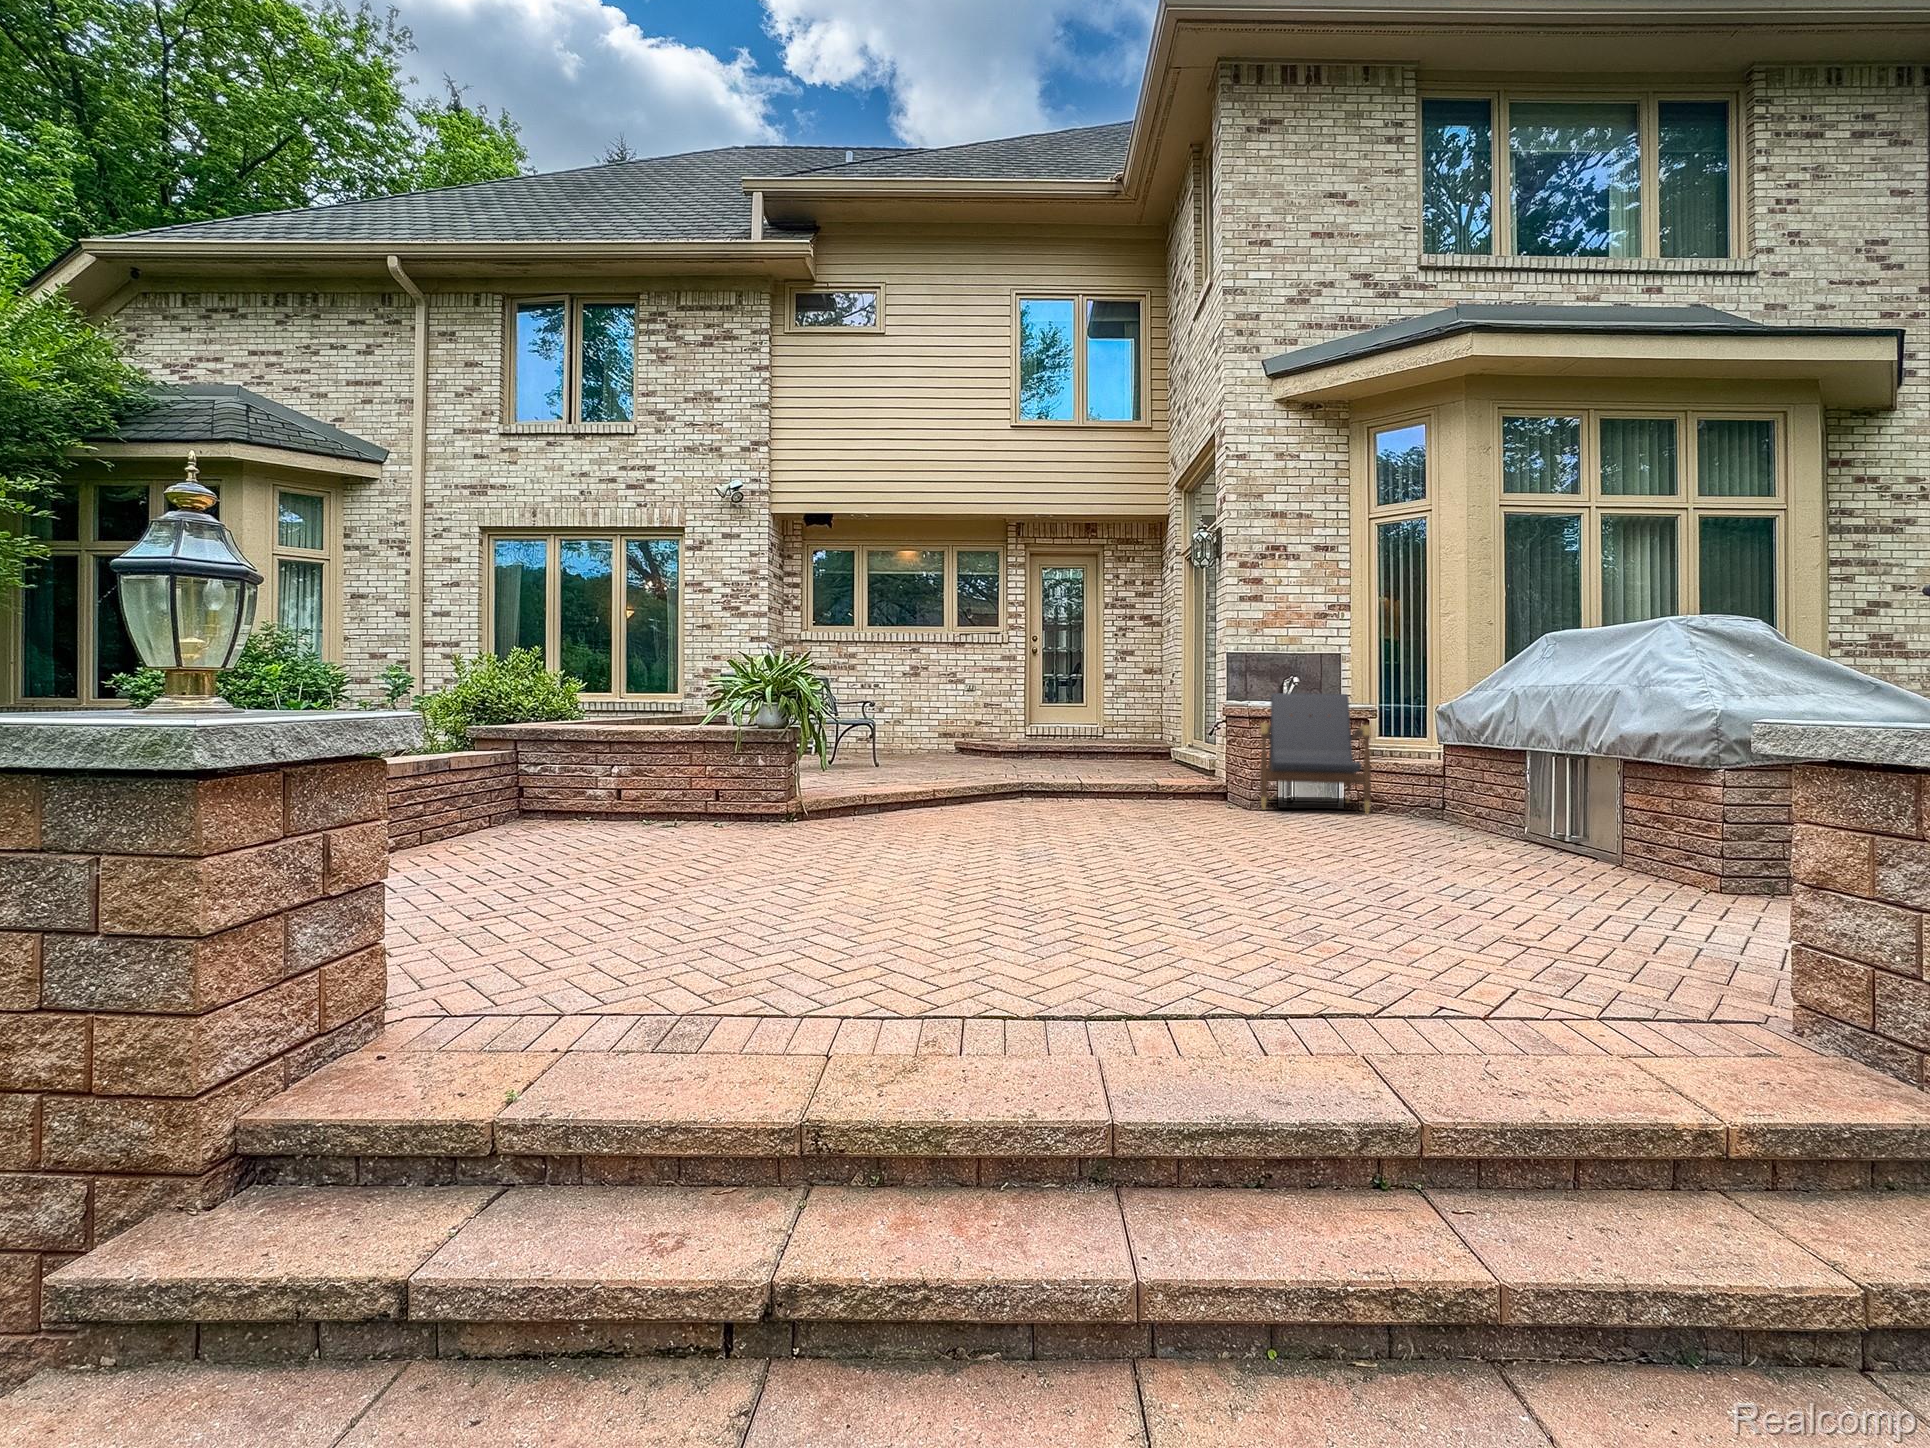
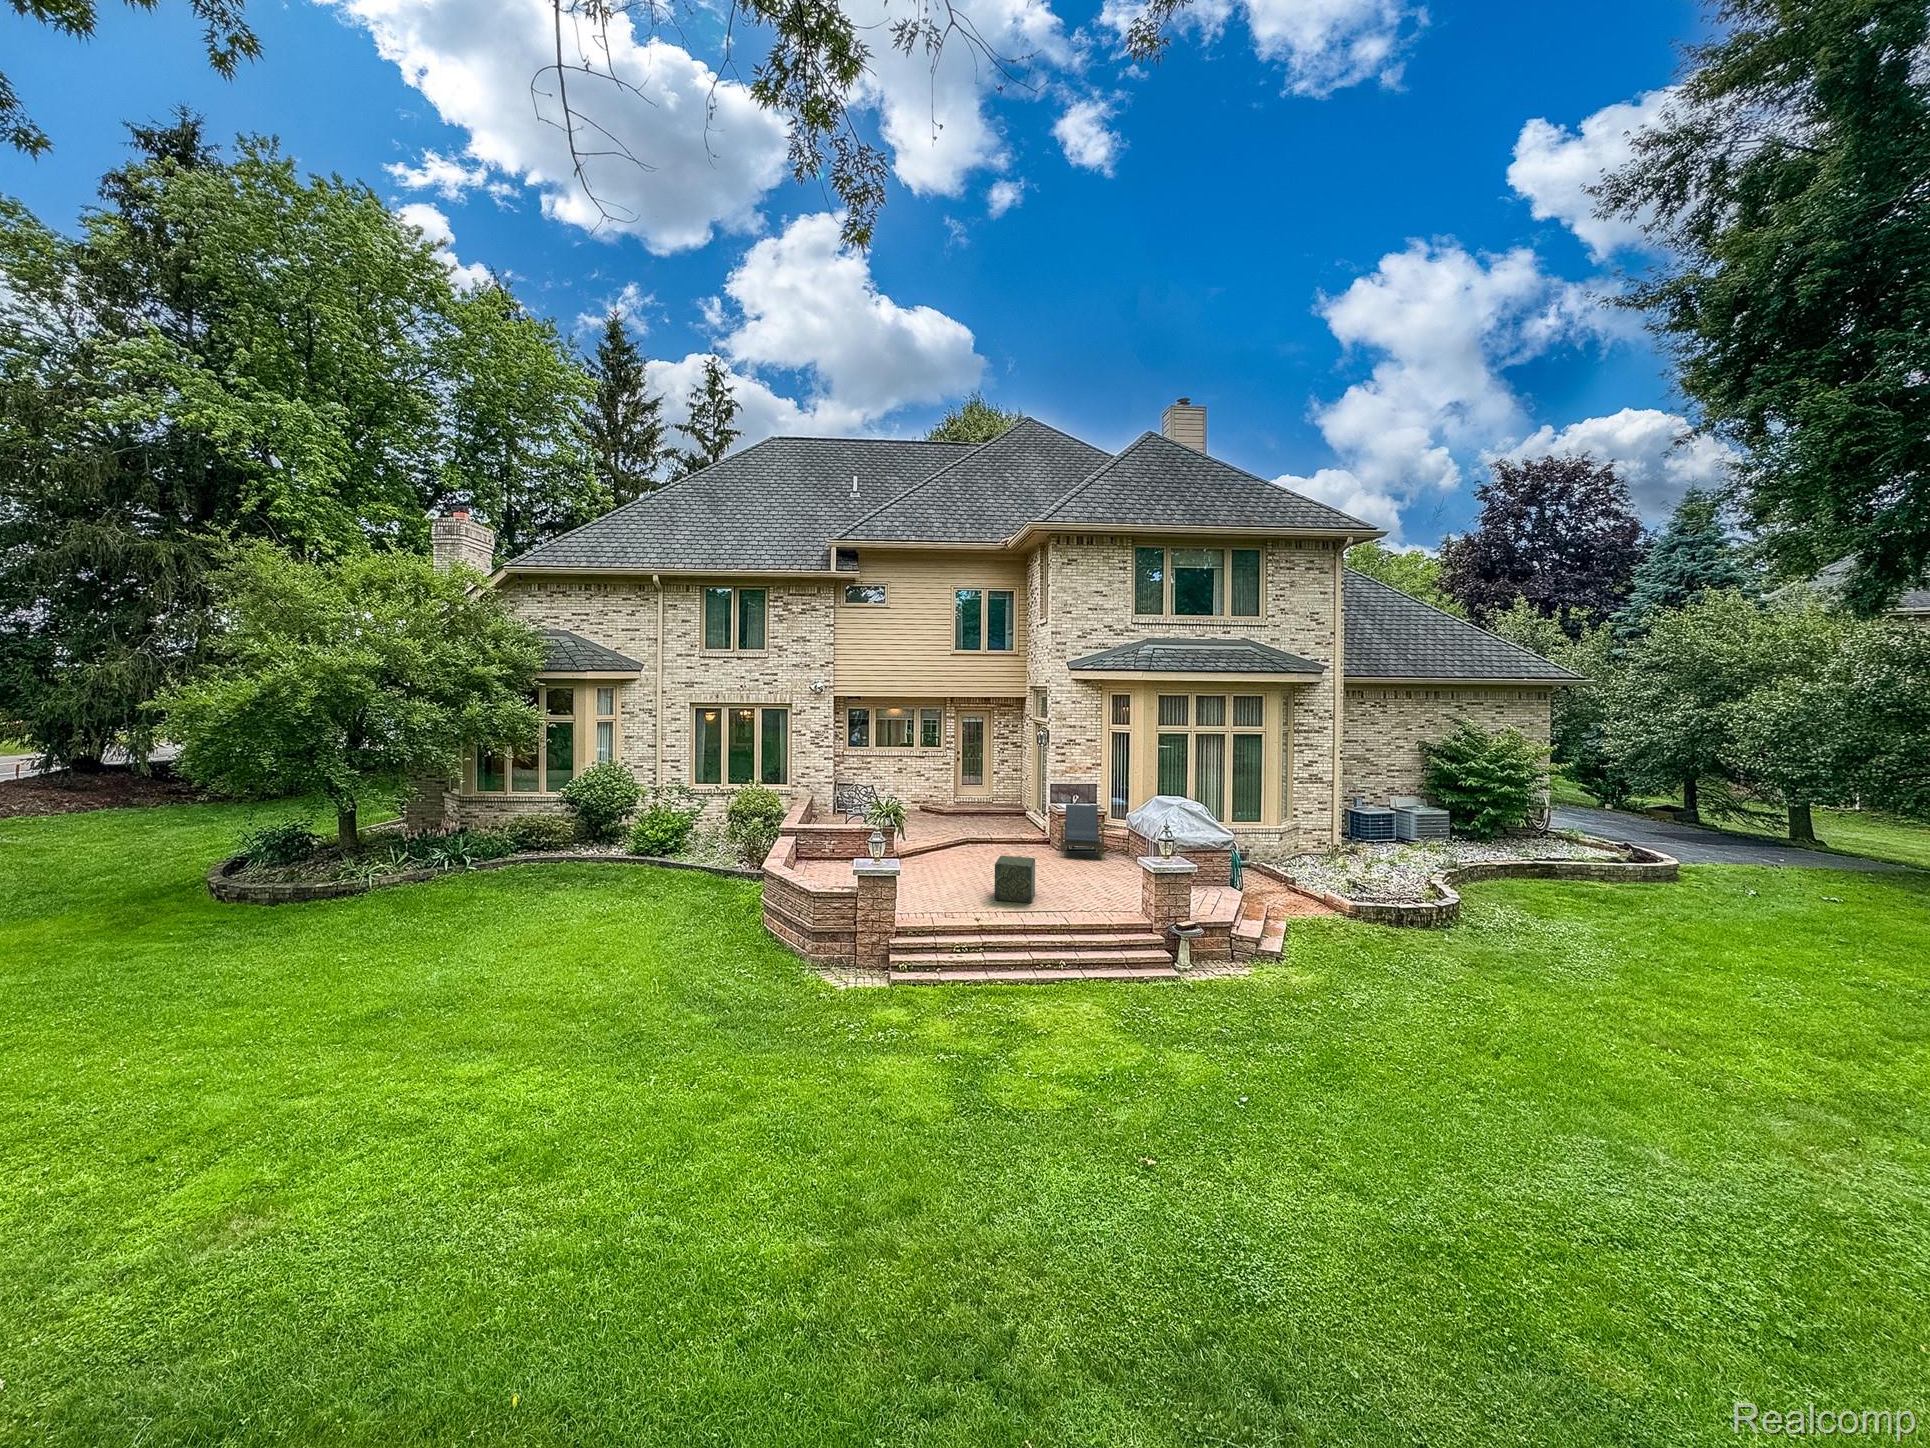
ottoman: none [1087,764,1202,881] -> present [994,856,1035,903]

